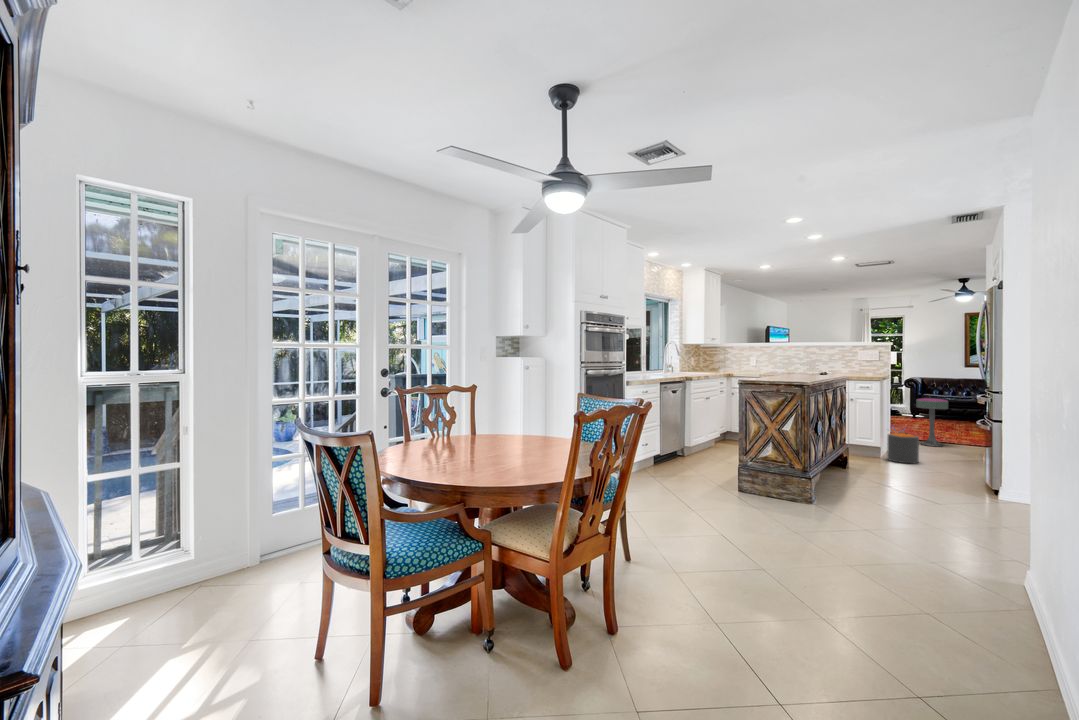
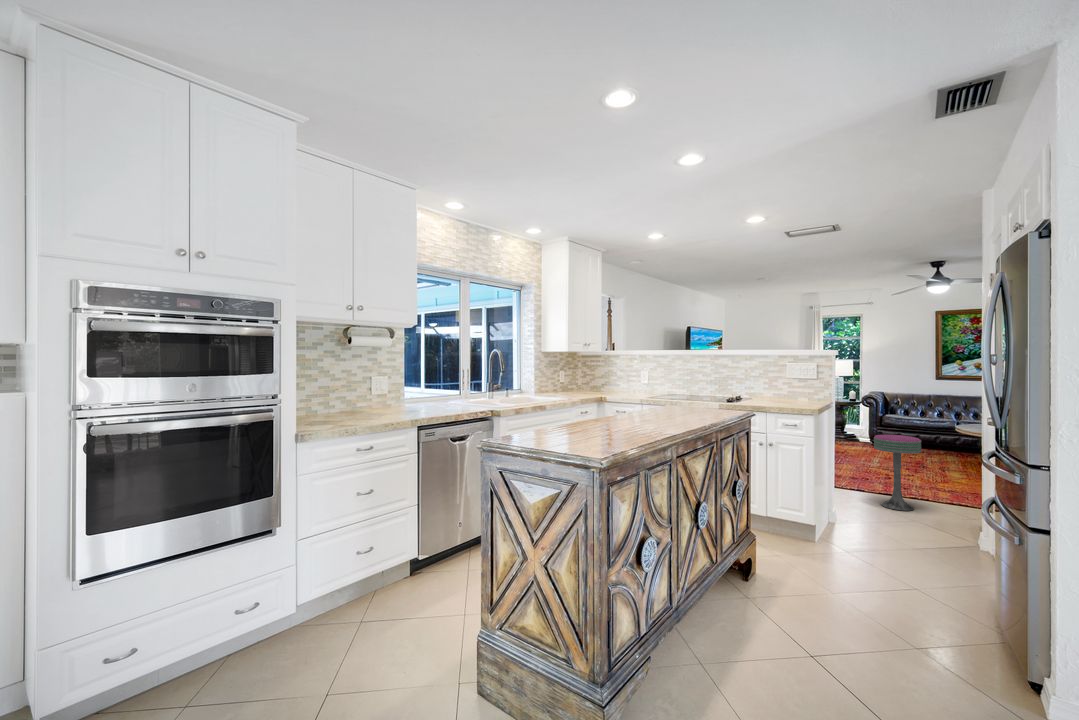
trash can: present [887,429,919,463] -> none [821,488,876,561]

